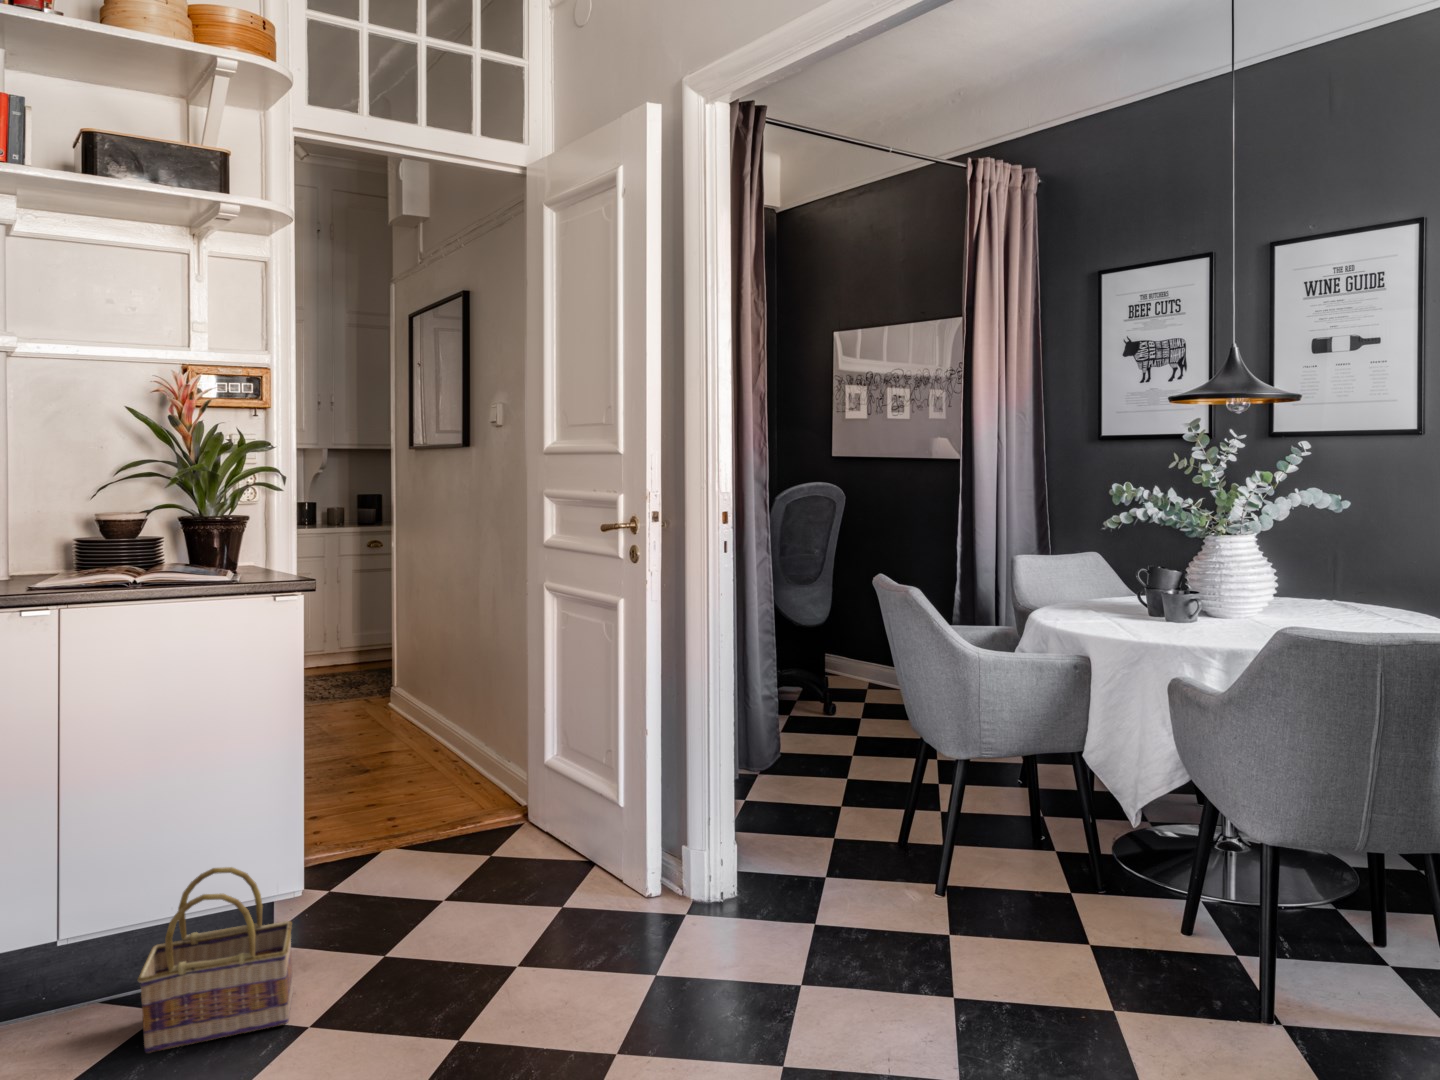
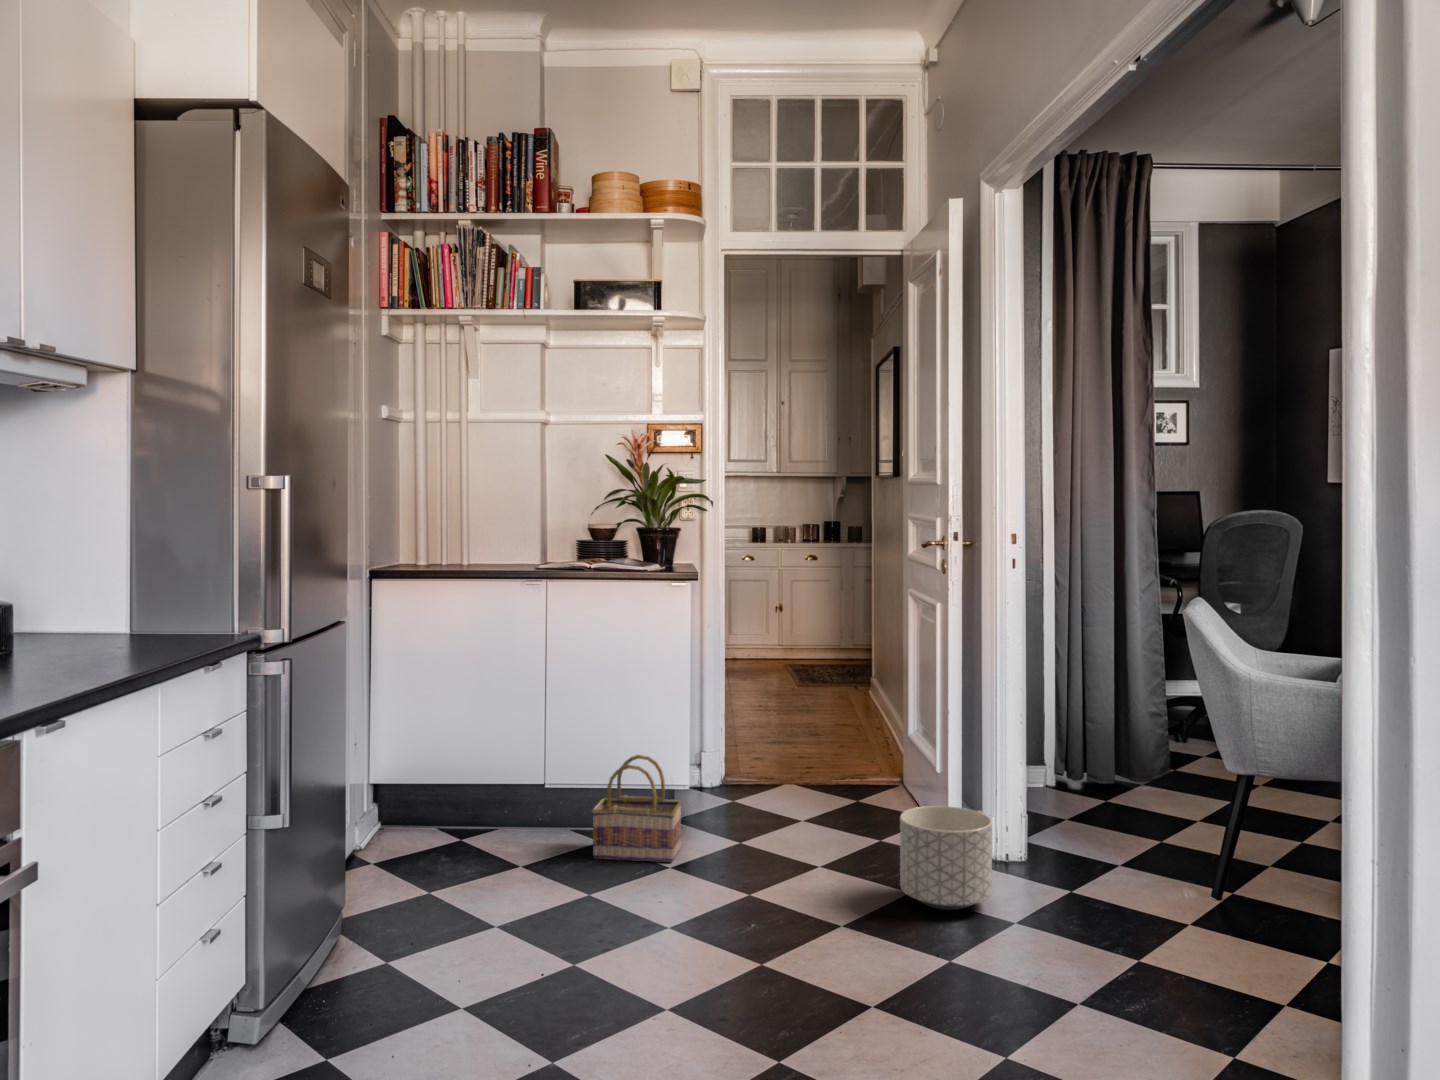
planter: none [633,864,751,1010] -> present [900,806,992,910]

